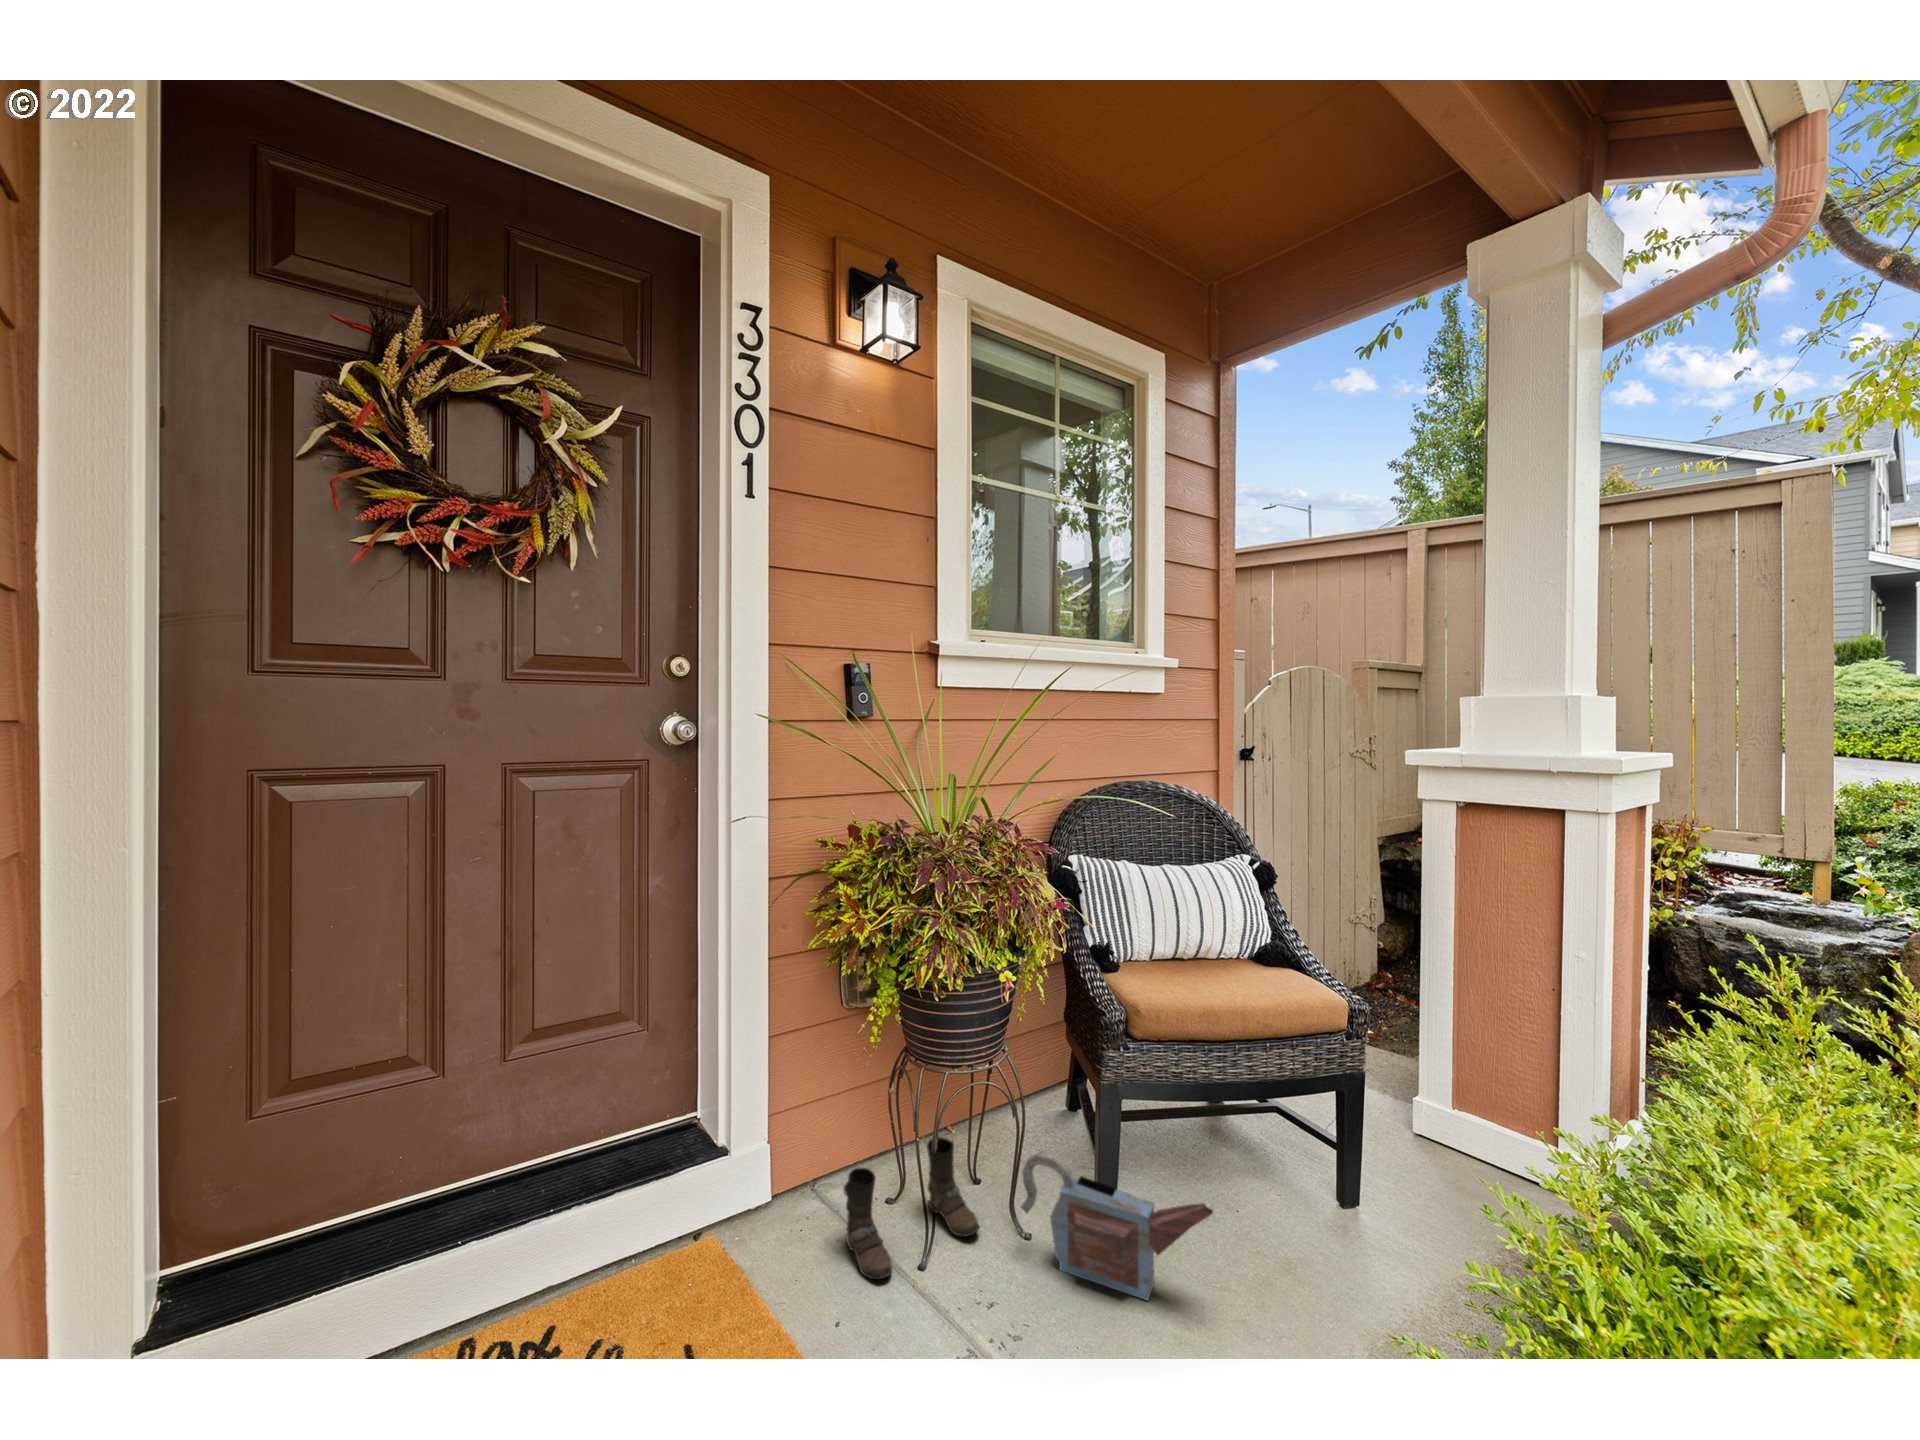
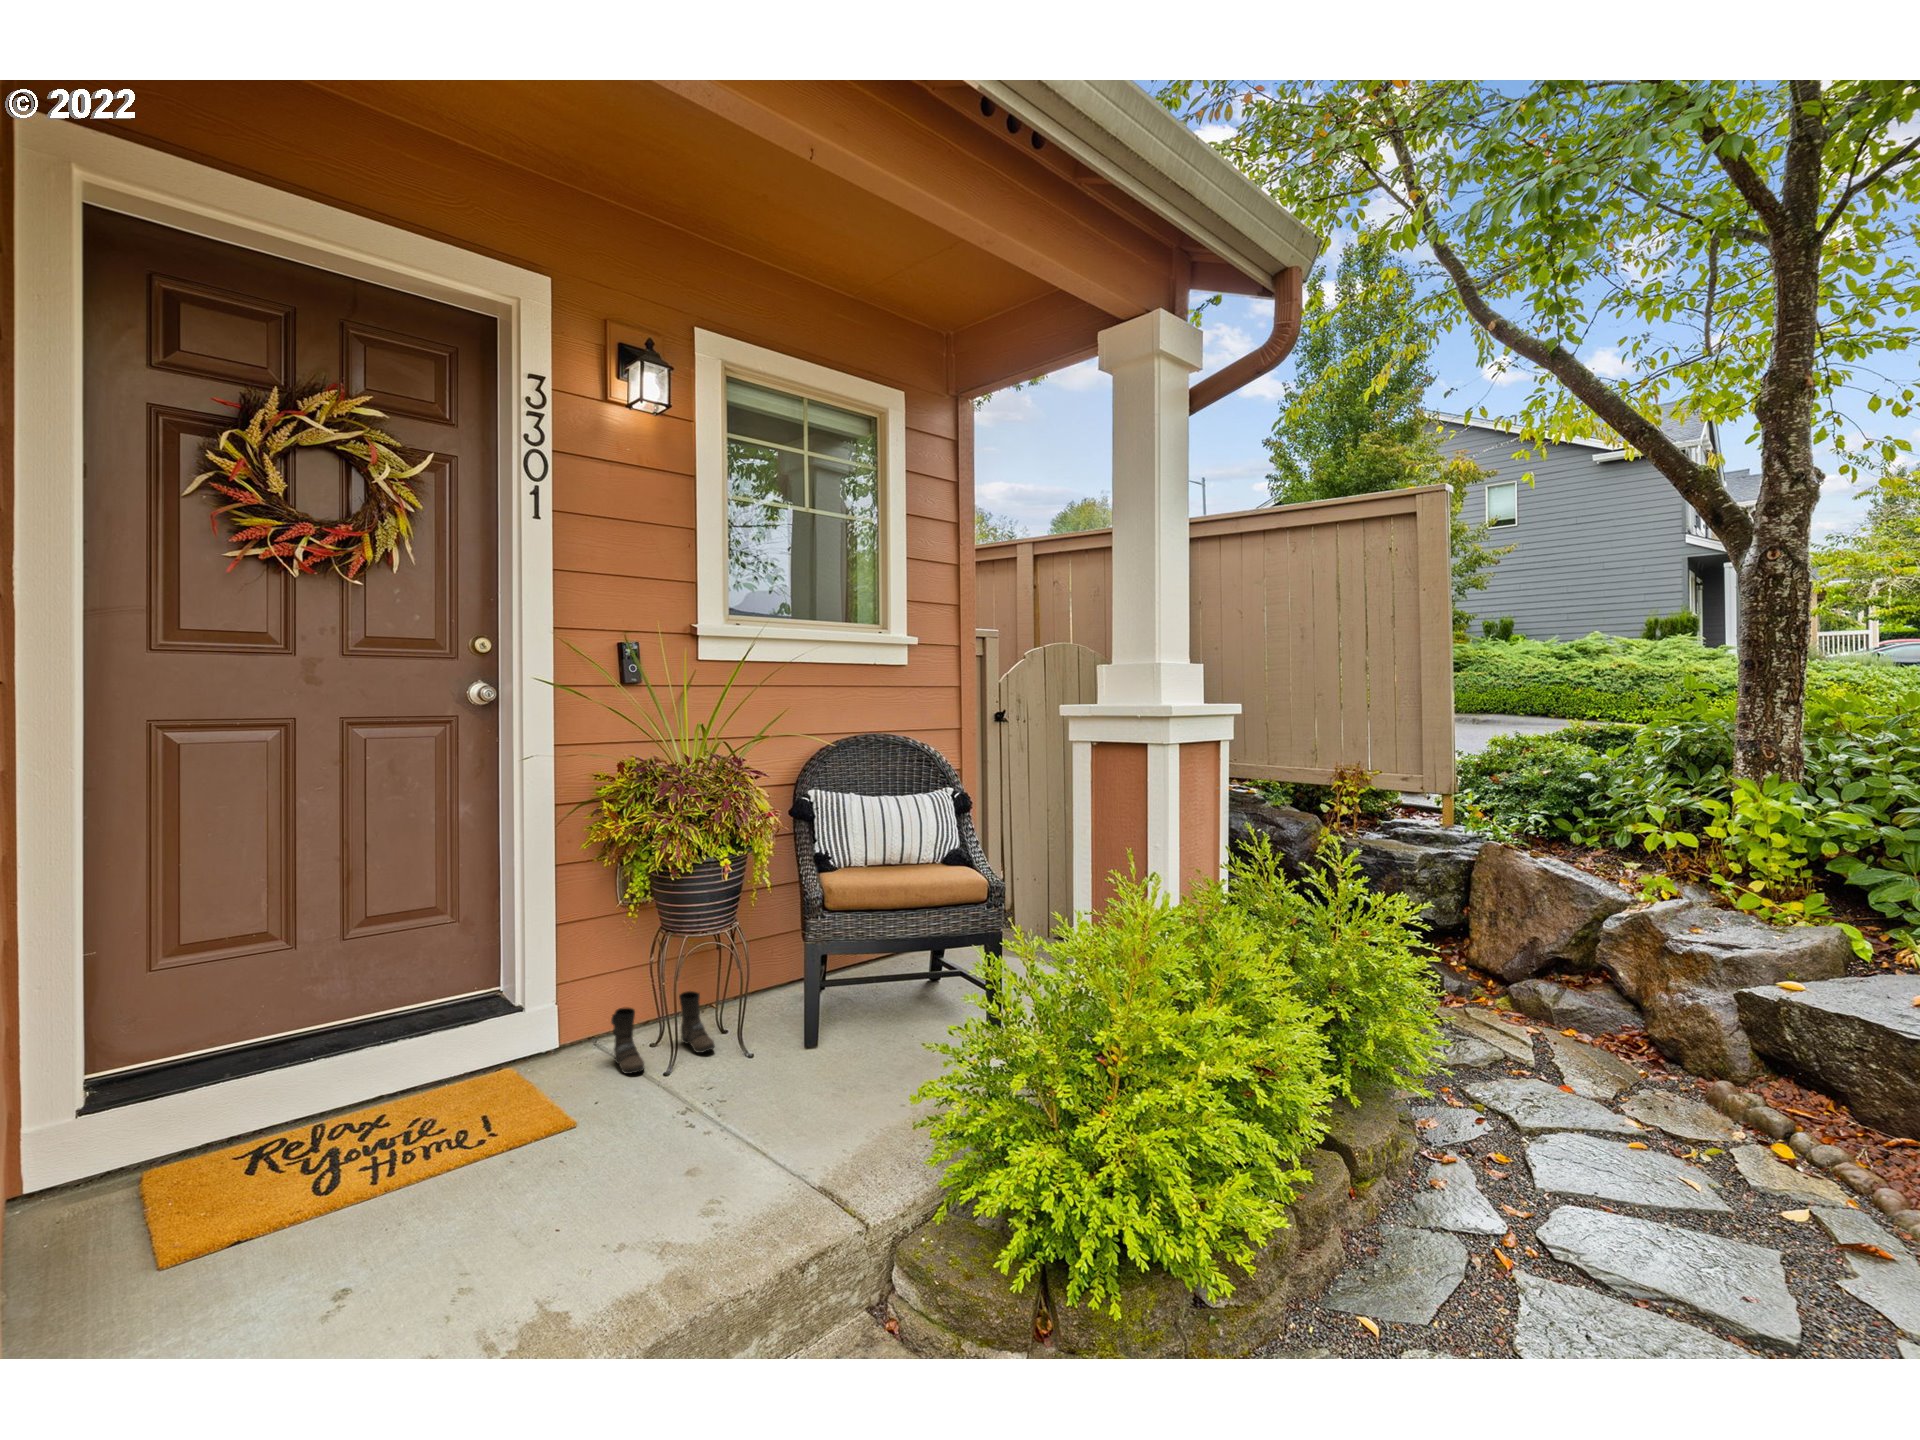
watering can: present [1021,1152,1213,1300] -> none [742,986,862,1072]

